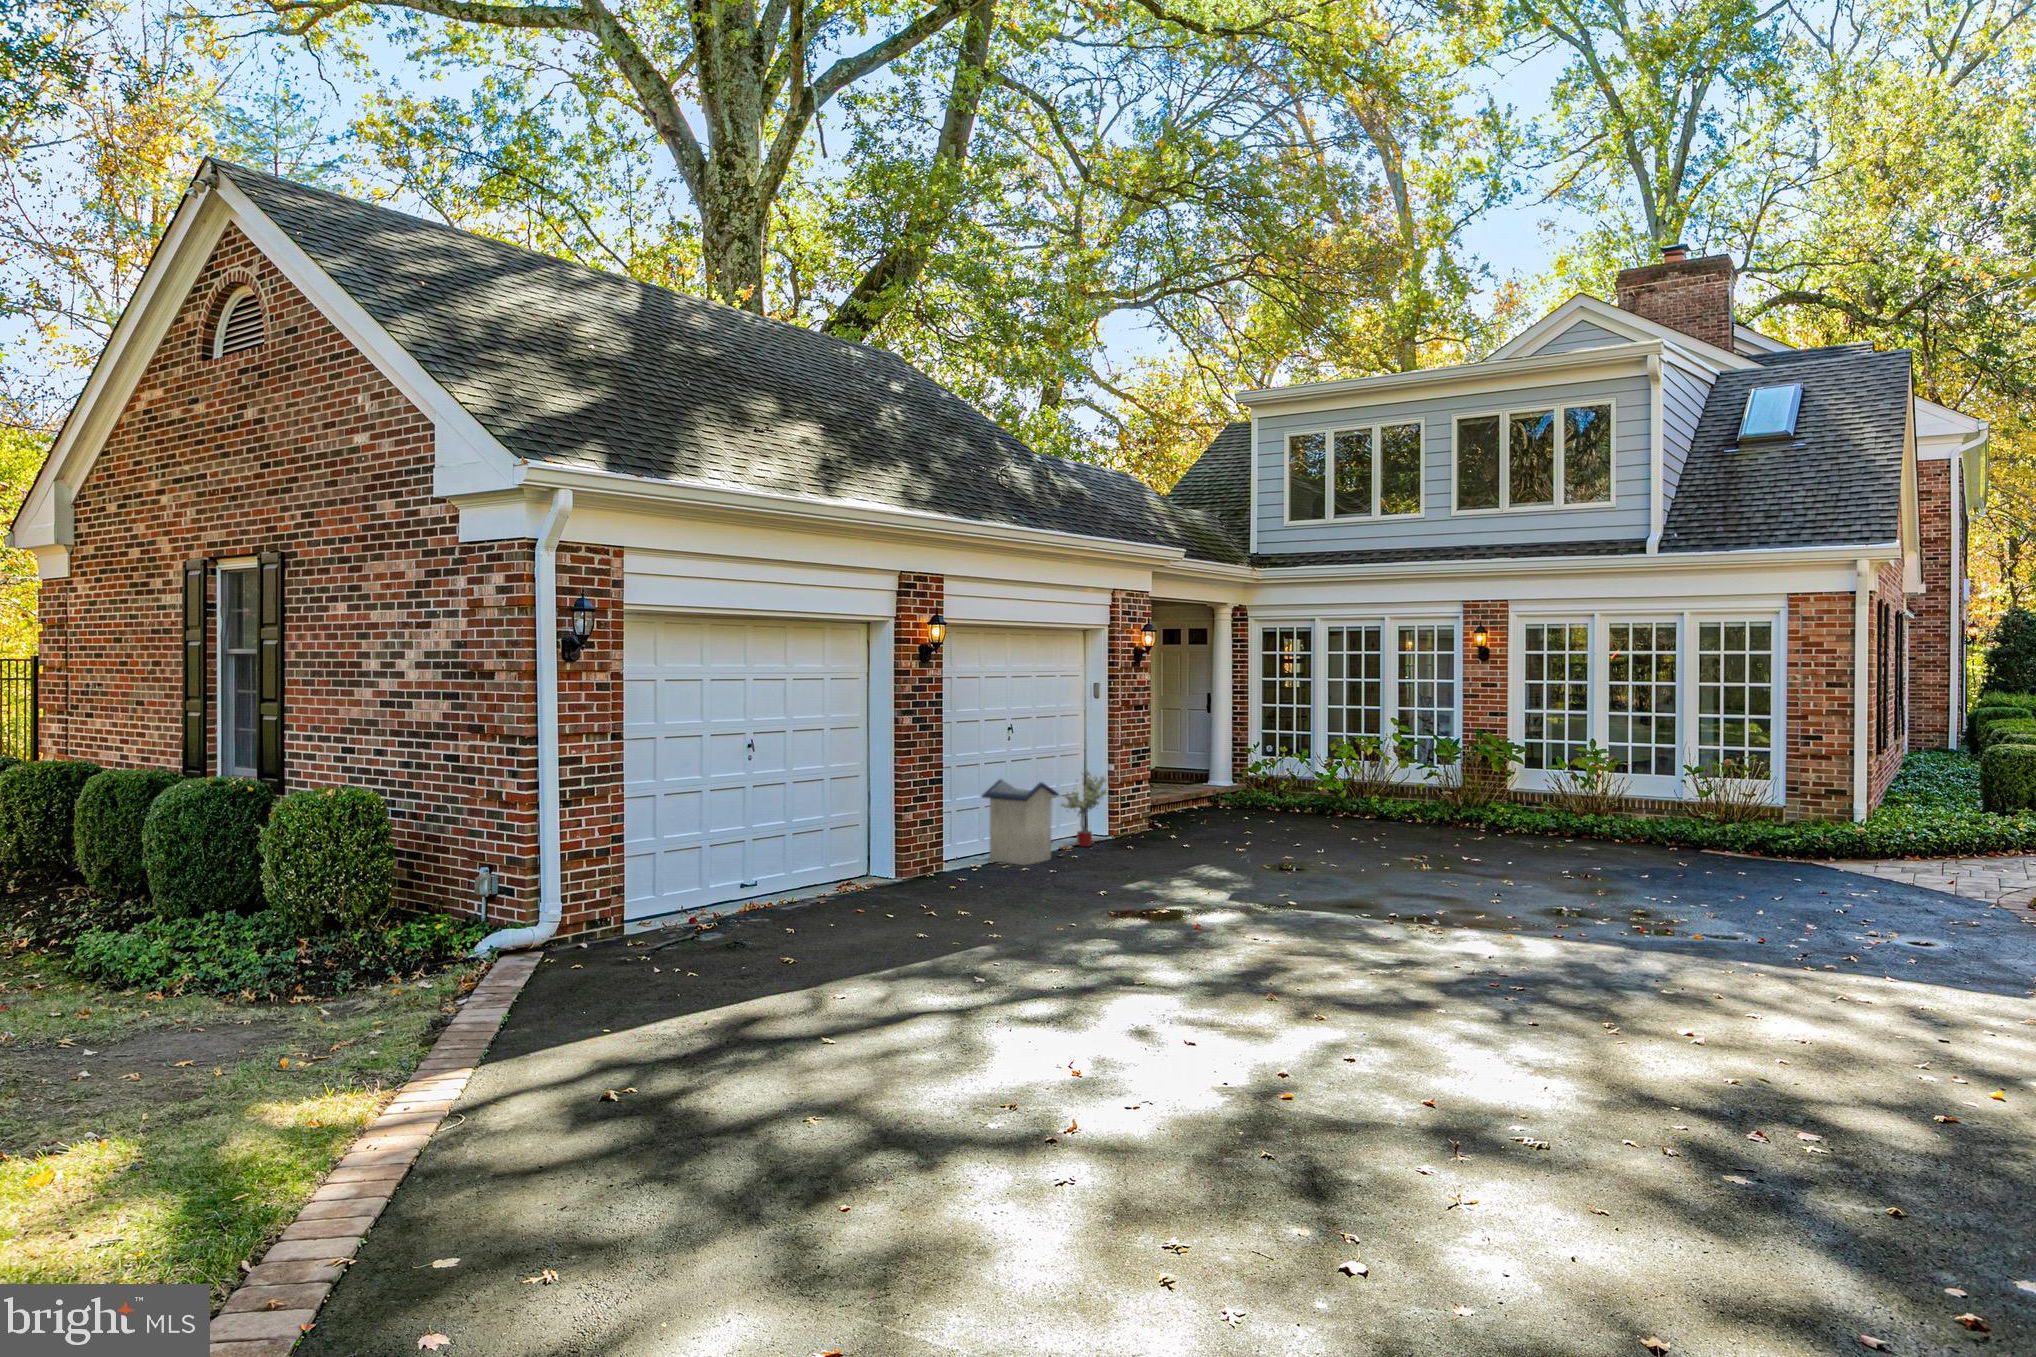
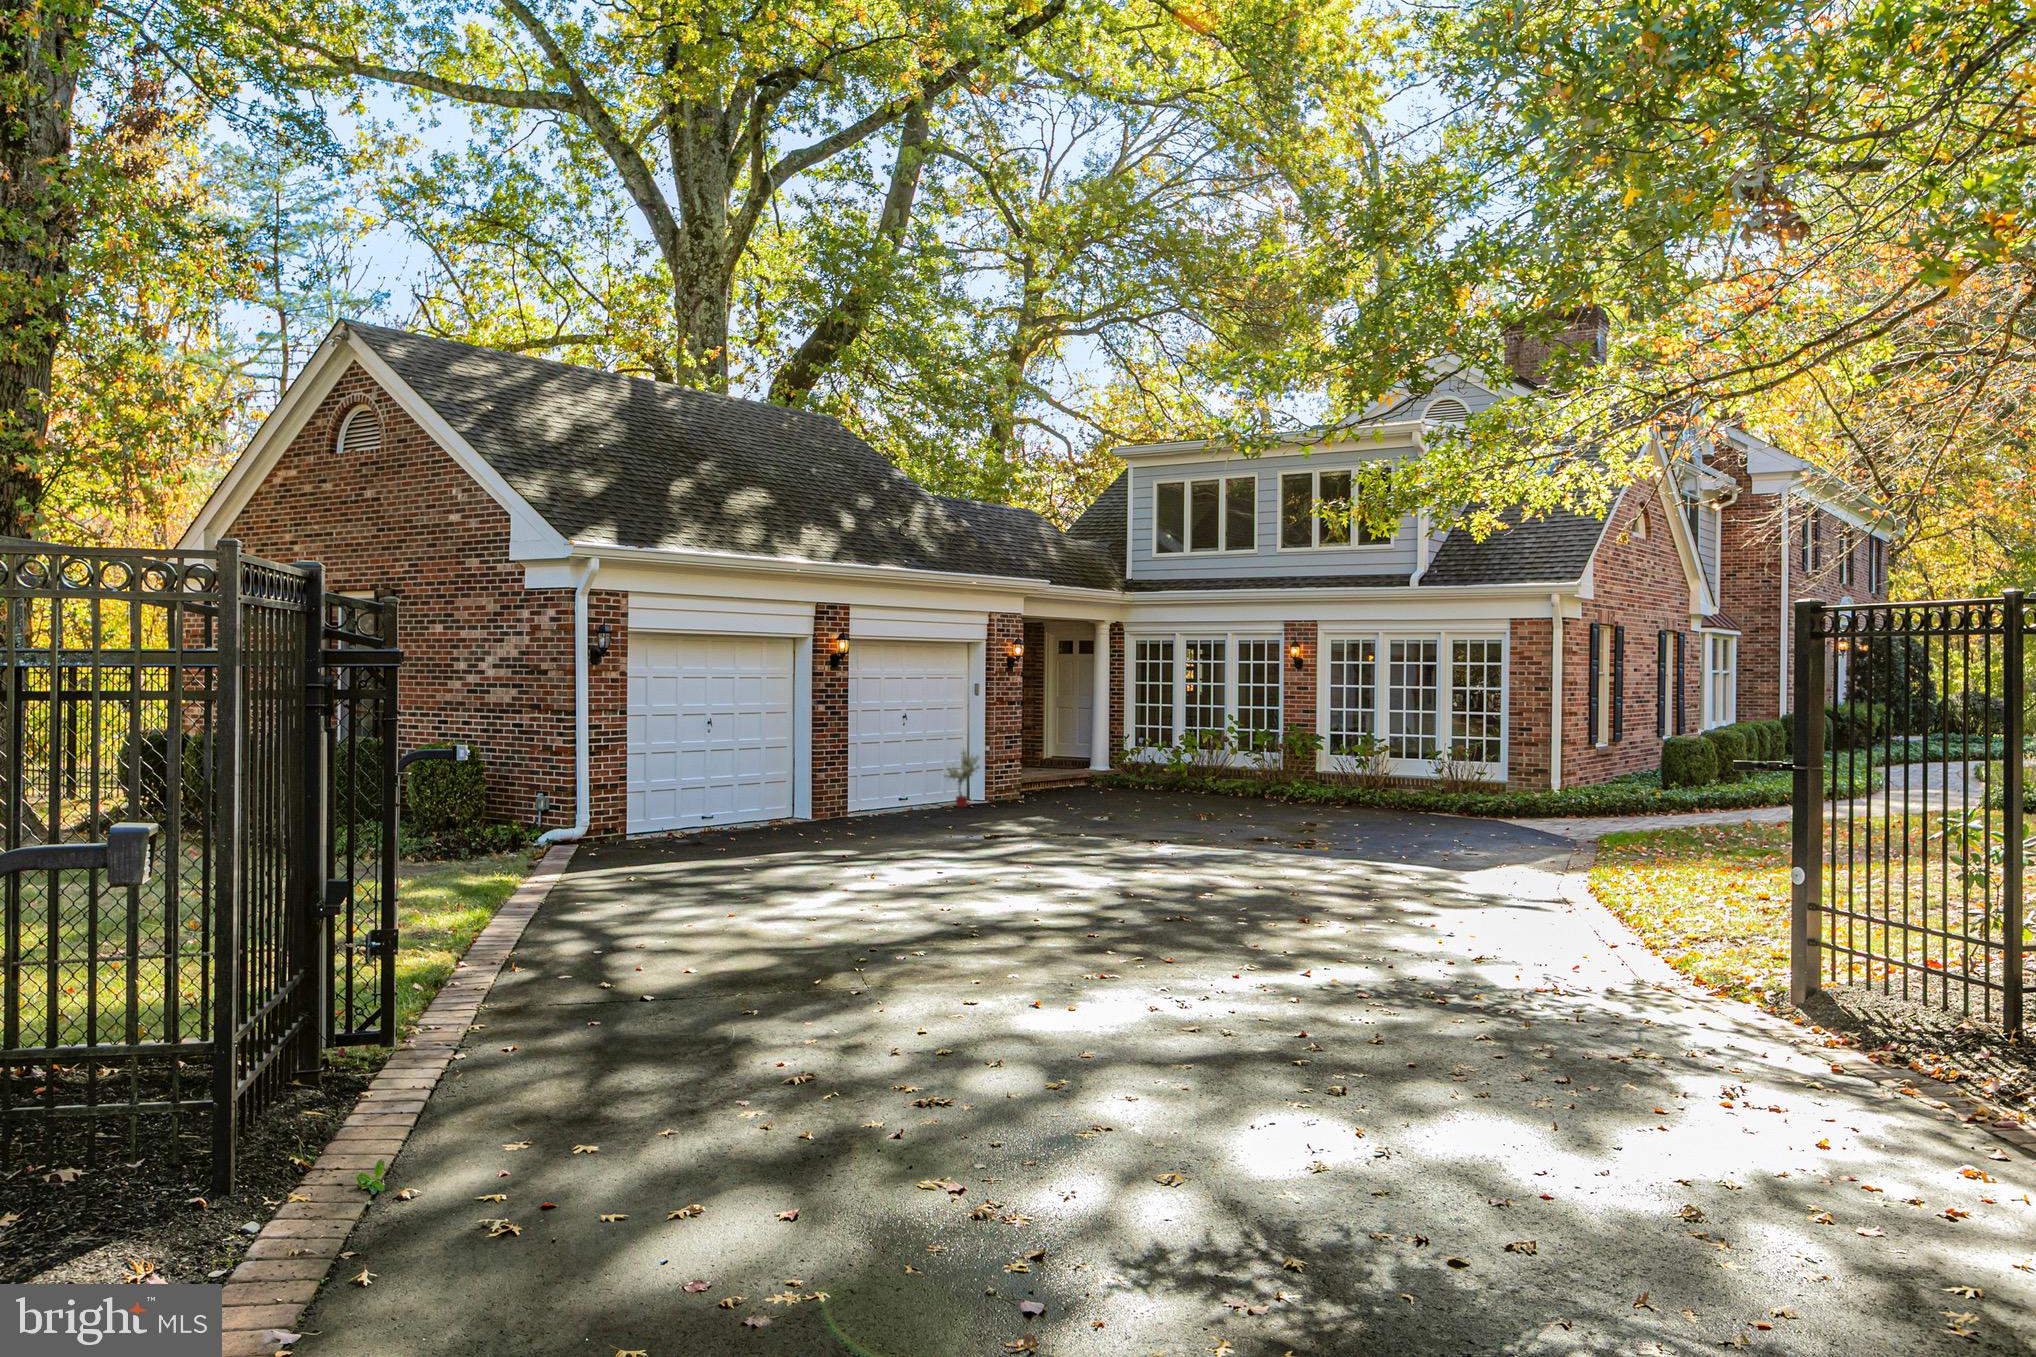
trash can: present [982,779,1059,865] -> none [879,754,937,816]

